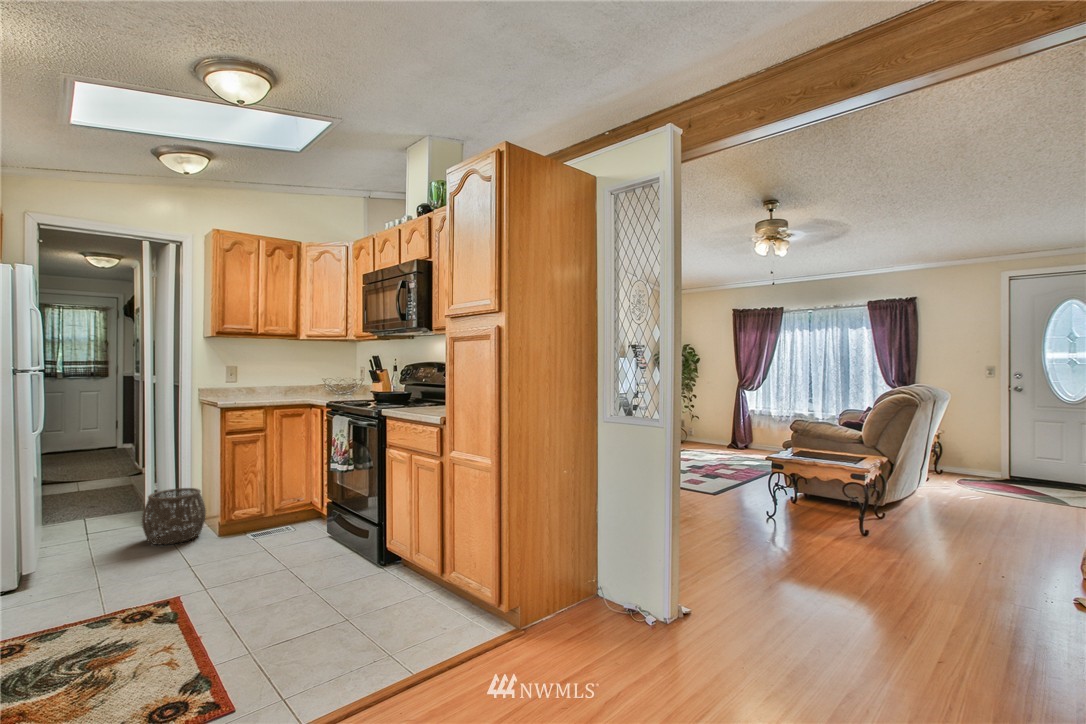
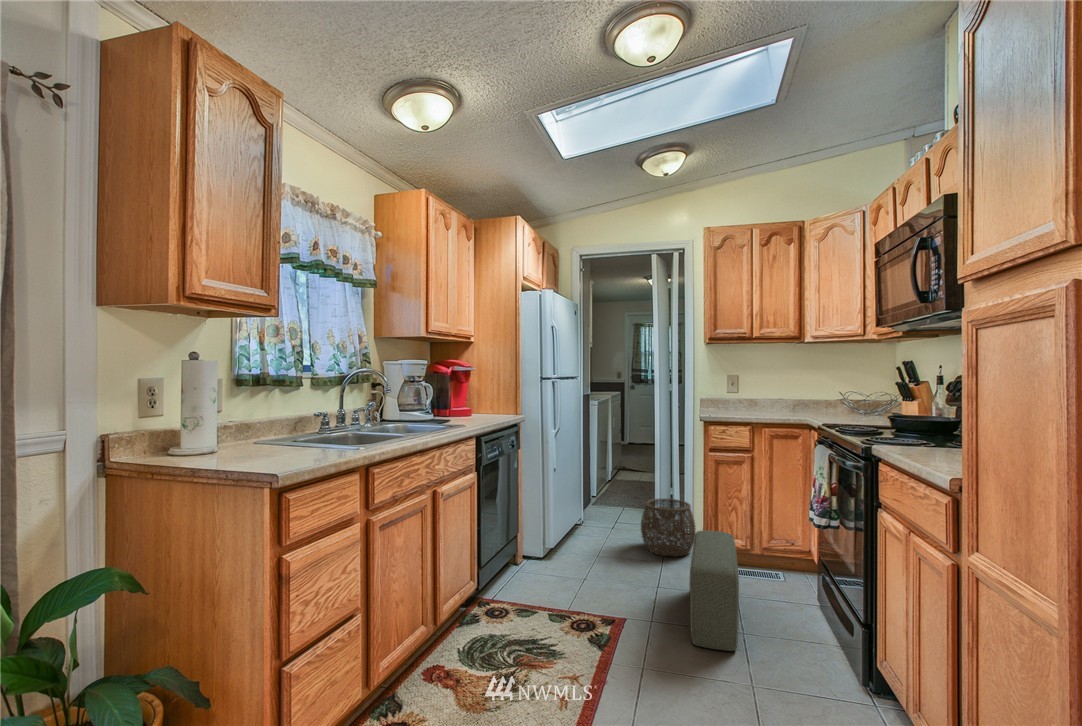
pouf: none [228,499,291,588] -> present [689,530,739,651]

